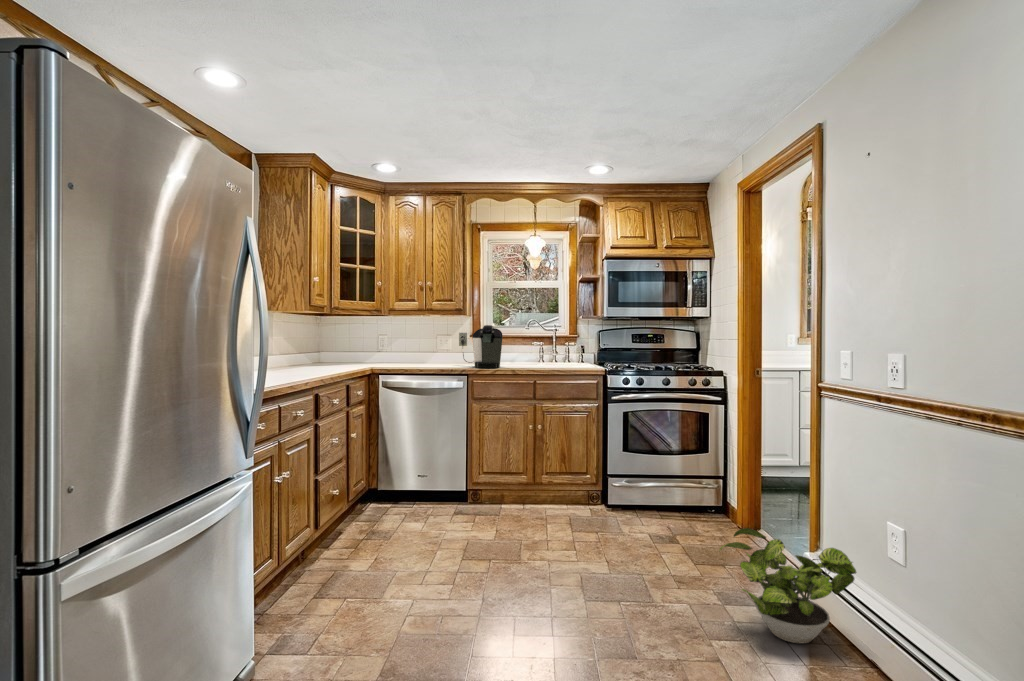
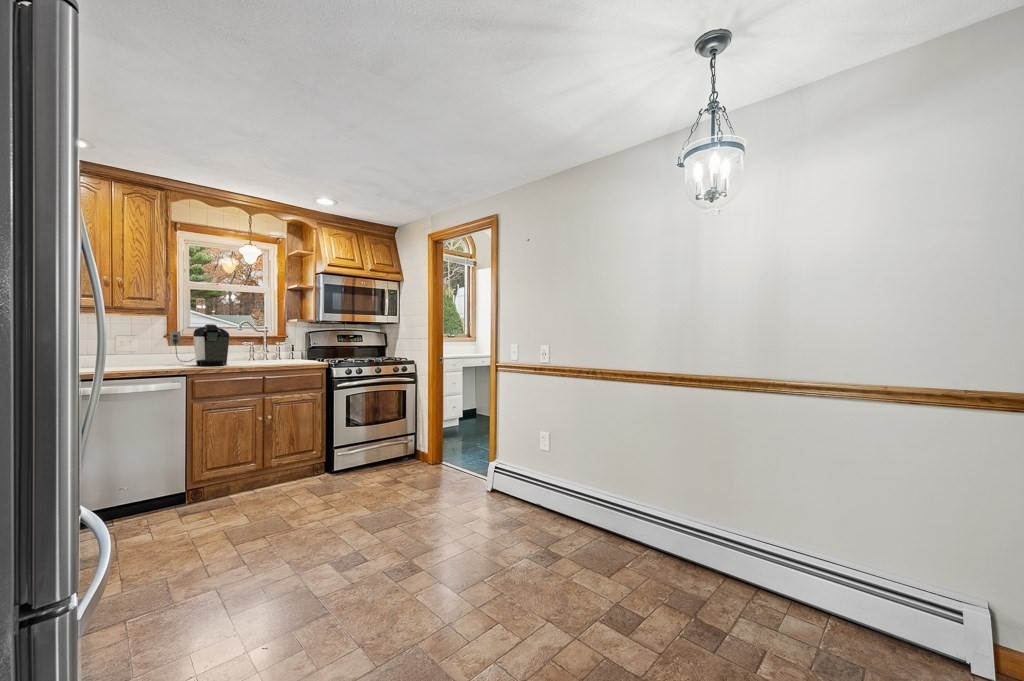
potted plant: present [719,528,856,643] -> none [466,453,537,514]

